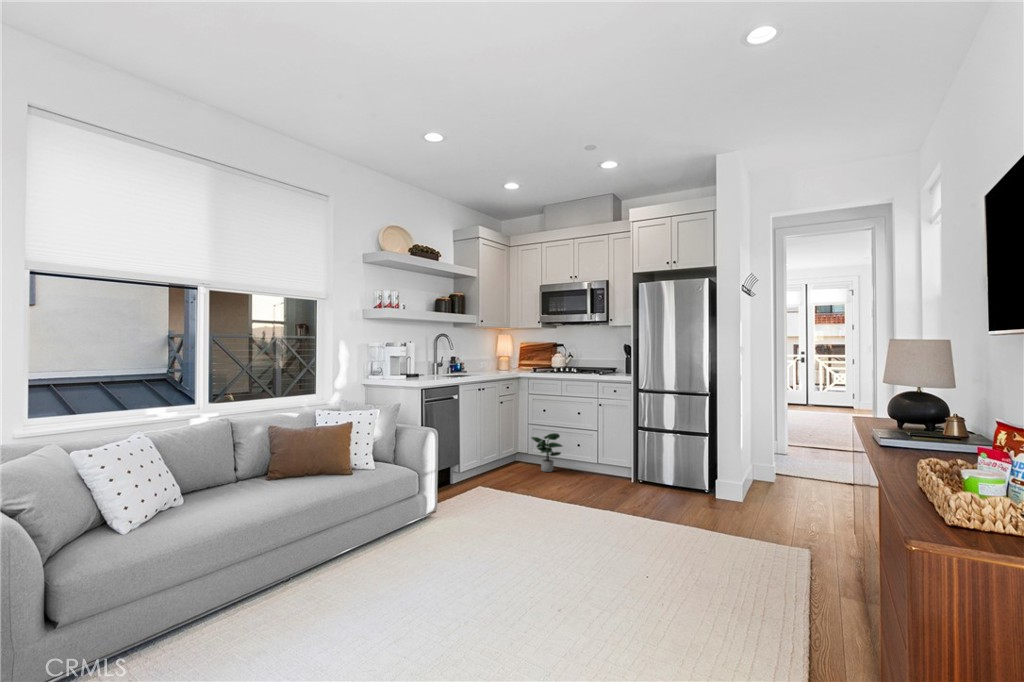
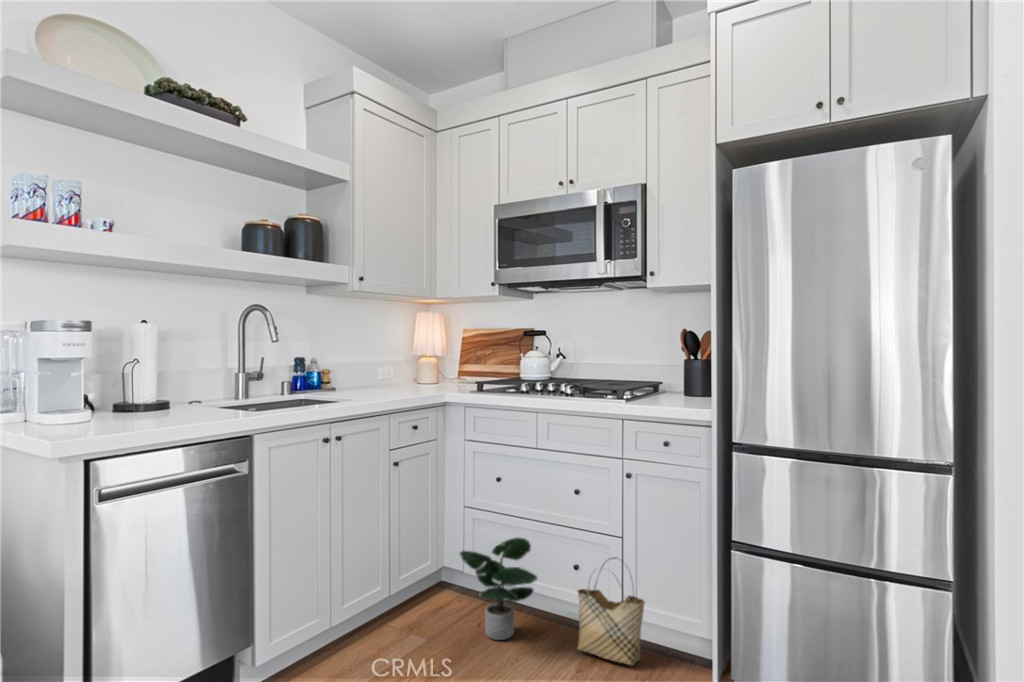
woven basket: none [579,438,606,477] -> present [578,557,645,665]

